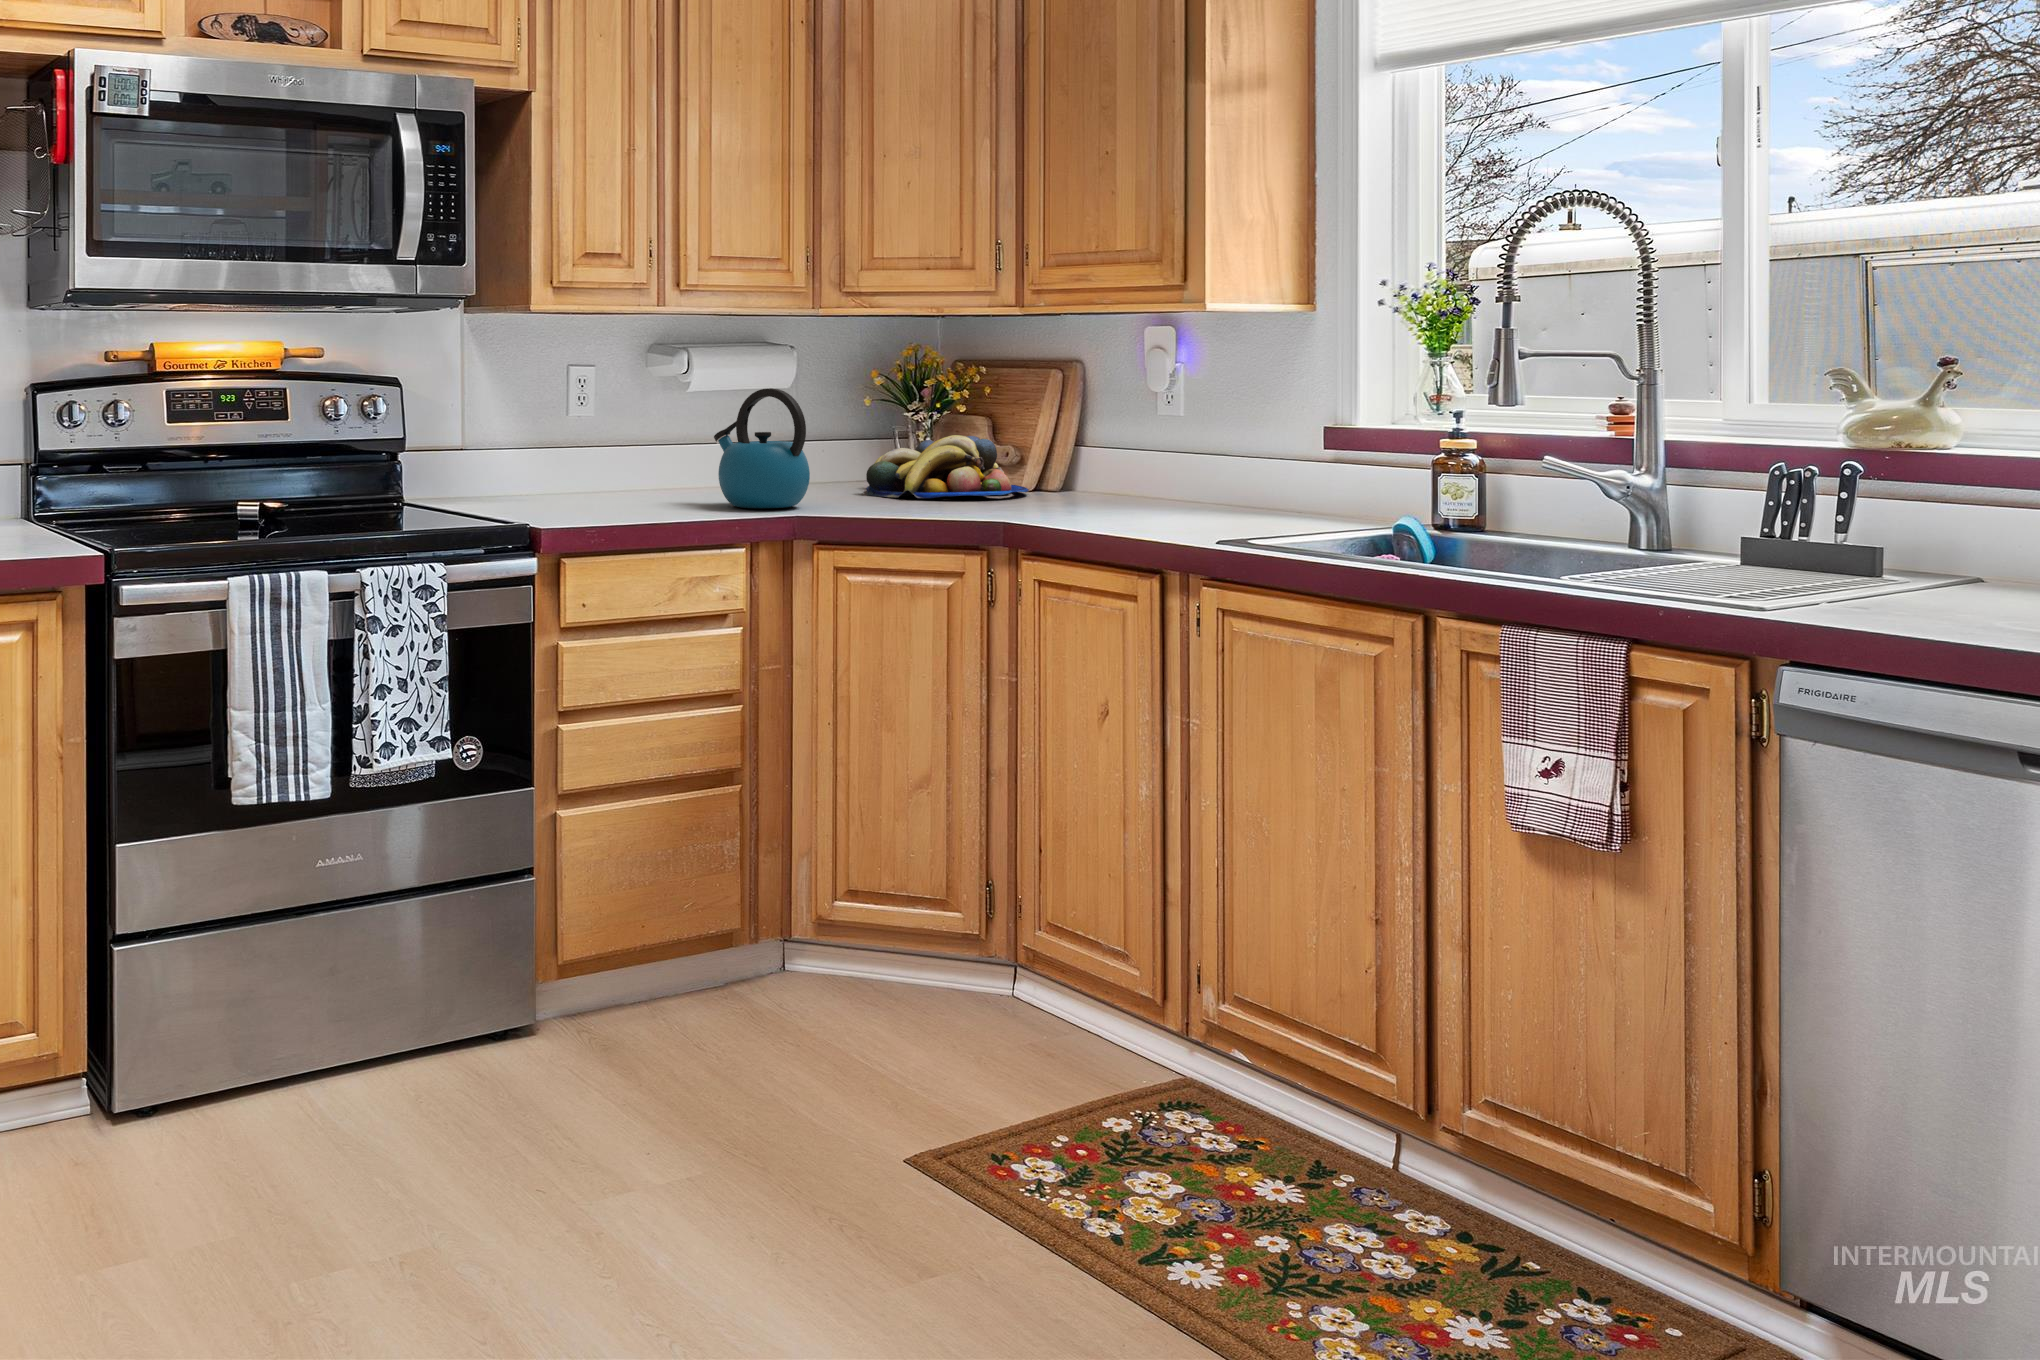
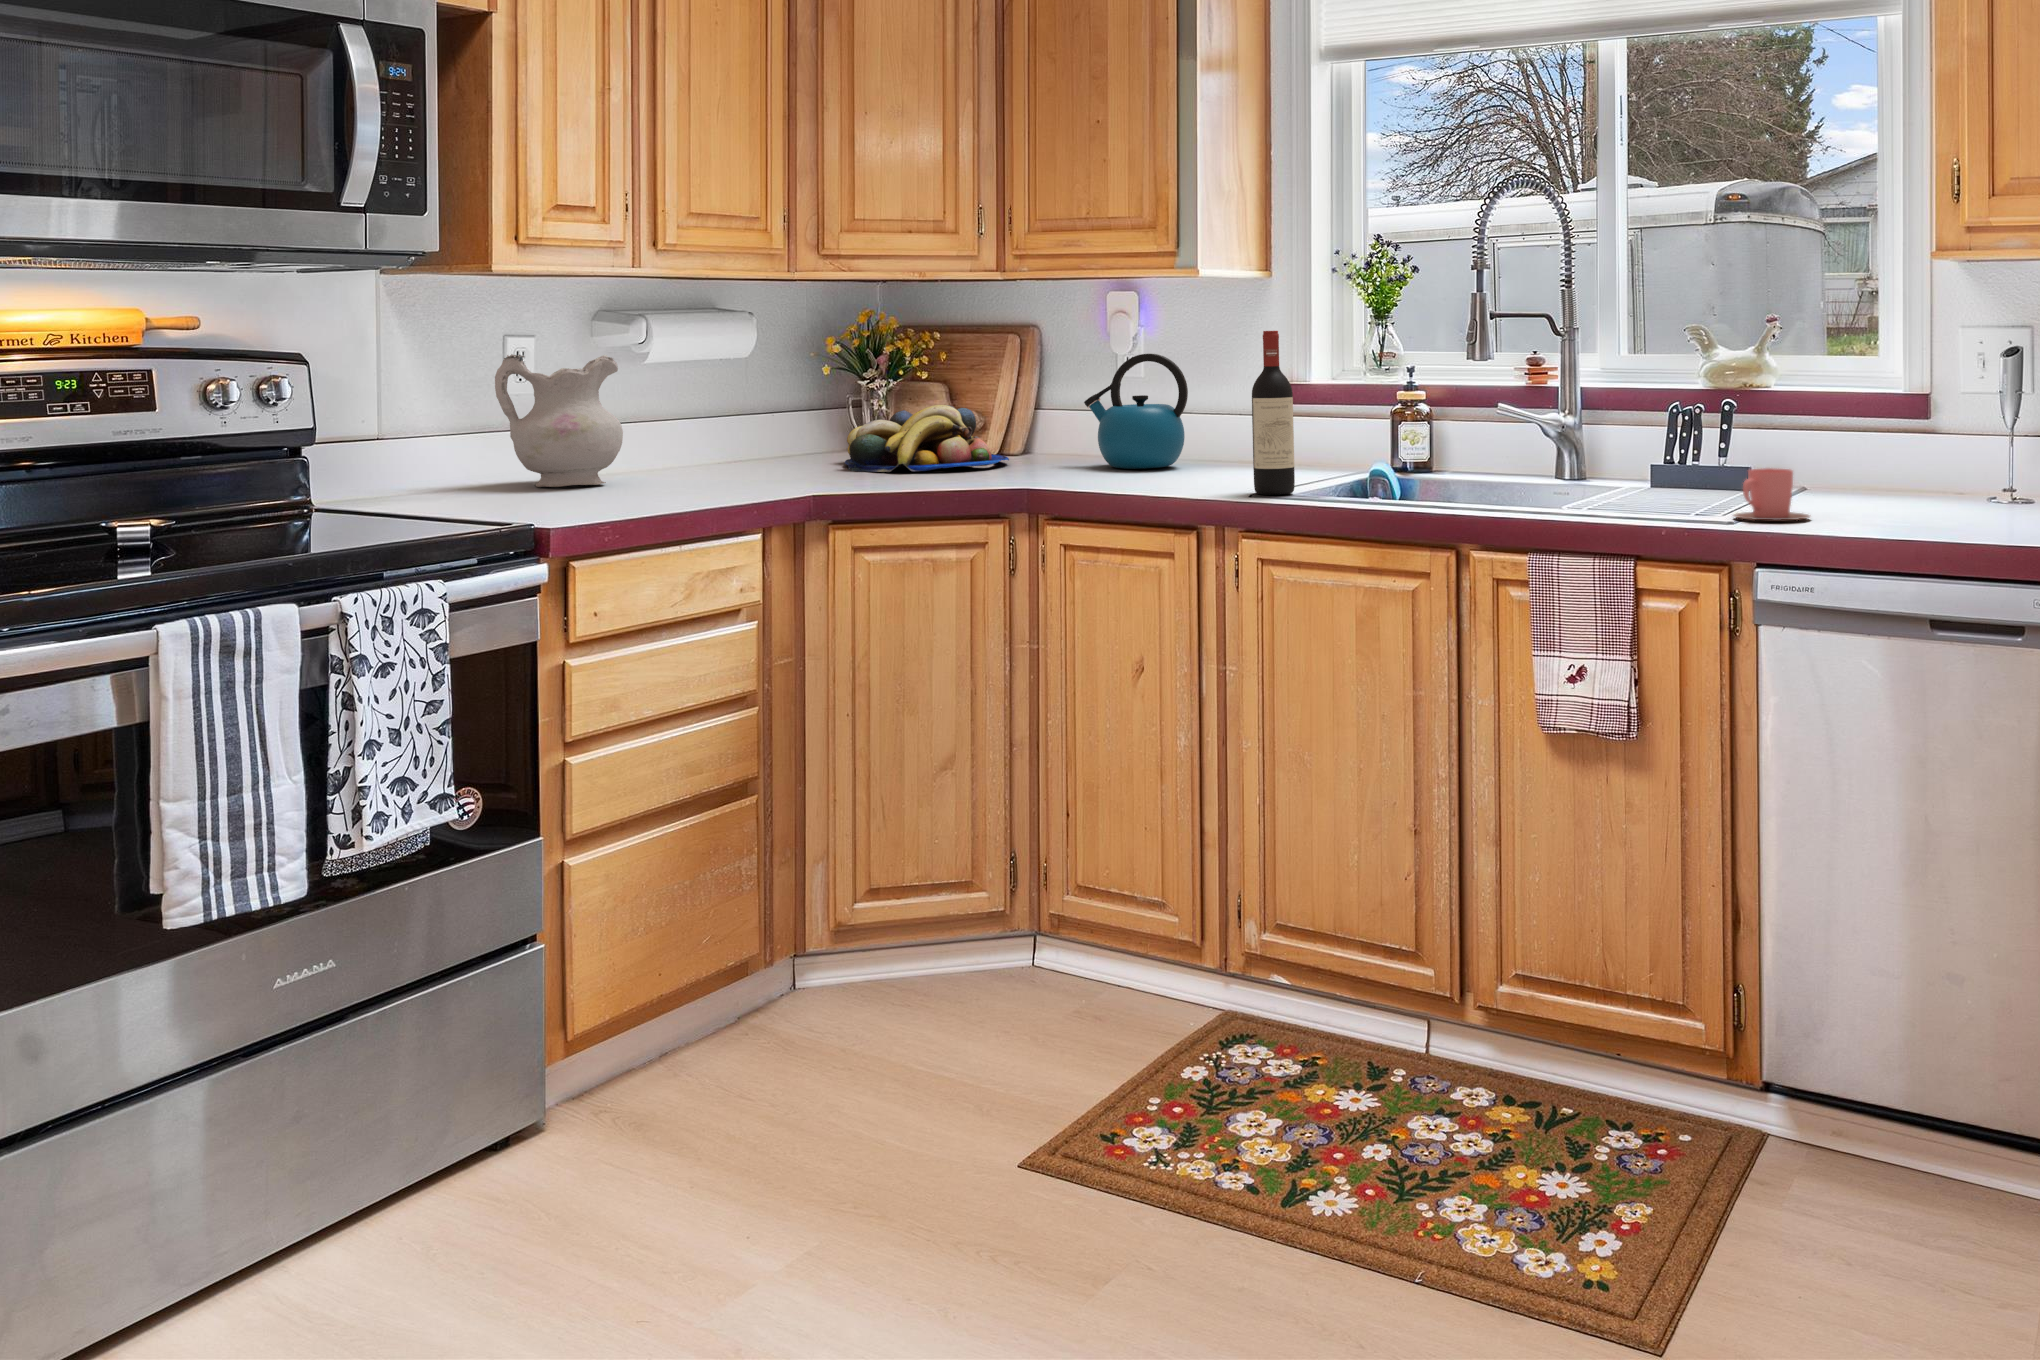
wine bottle: none [1232,364,1282,539] -> present [1252,331,1295,495]
ceramic pitcher: none [555,383,656,496] -> present [495,354,623,487]
kettle: present [714,388,810,508] -> present [1084,354,1188,469]
cup: none [1803,539,1922,605] -> present [1734,468,1810,520]

